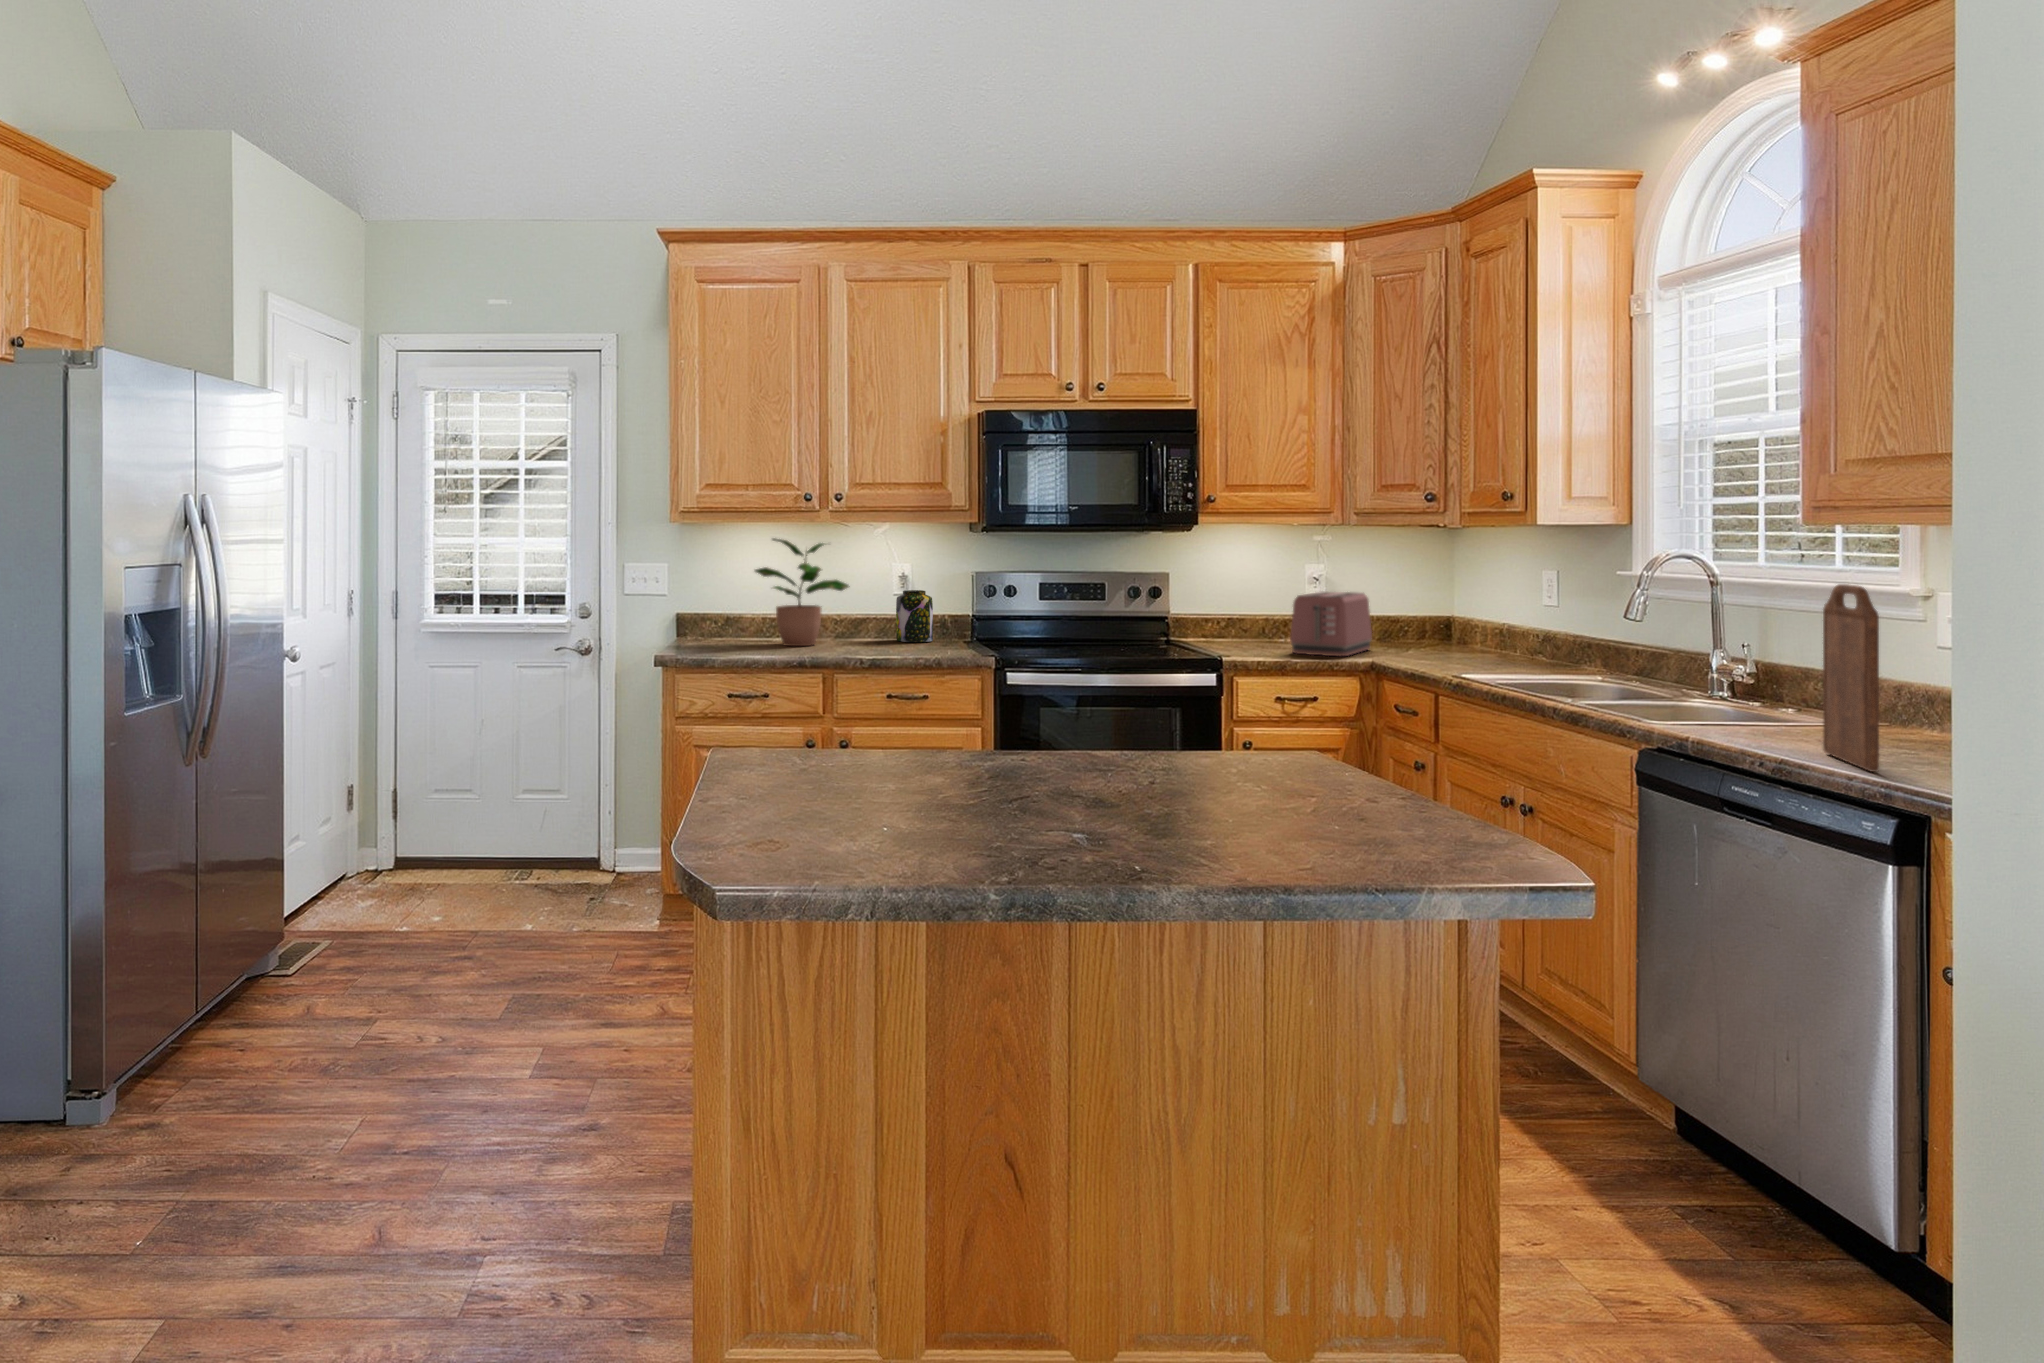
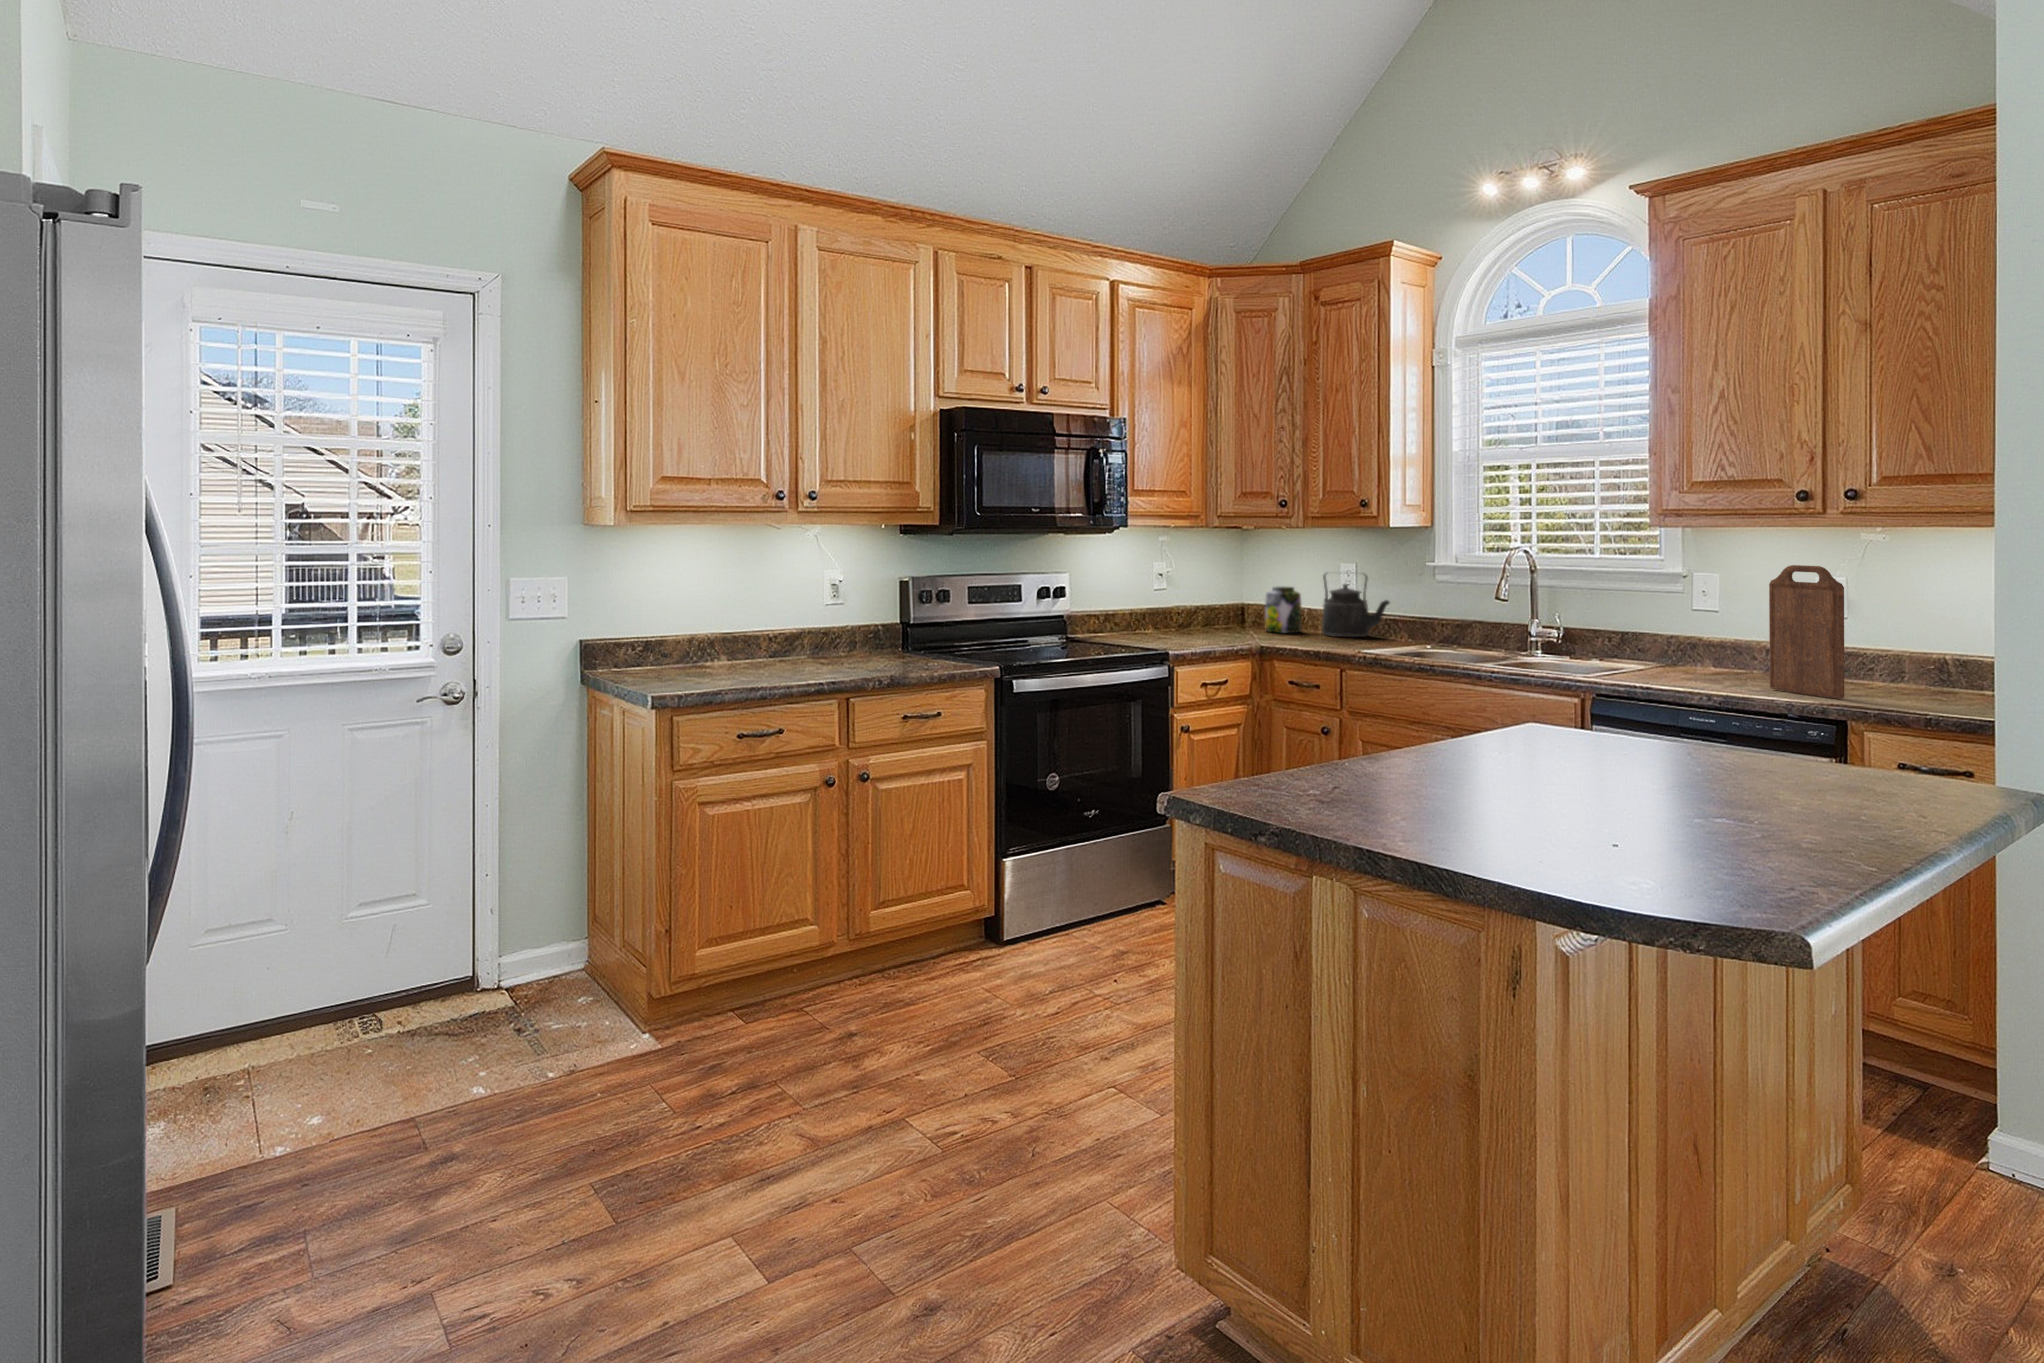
potted plant: present [755,538,849,646] -> none [697,544,823,671]
kettle: none [1500,580,1580,660] -> present [1322,573,1389,637]
jar: present [896,590,933,642] -> present [1265,587,1302,633]
toaster: present [1290,591,1372,656] -> none [1186,587,1245,644]

